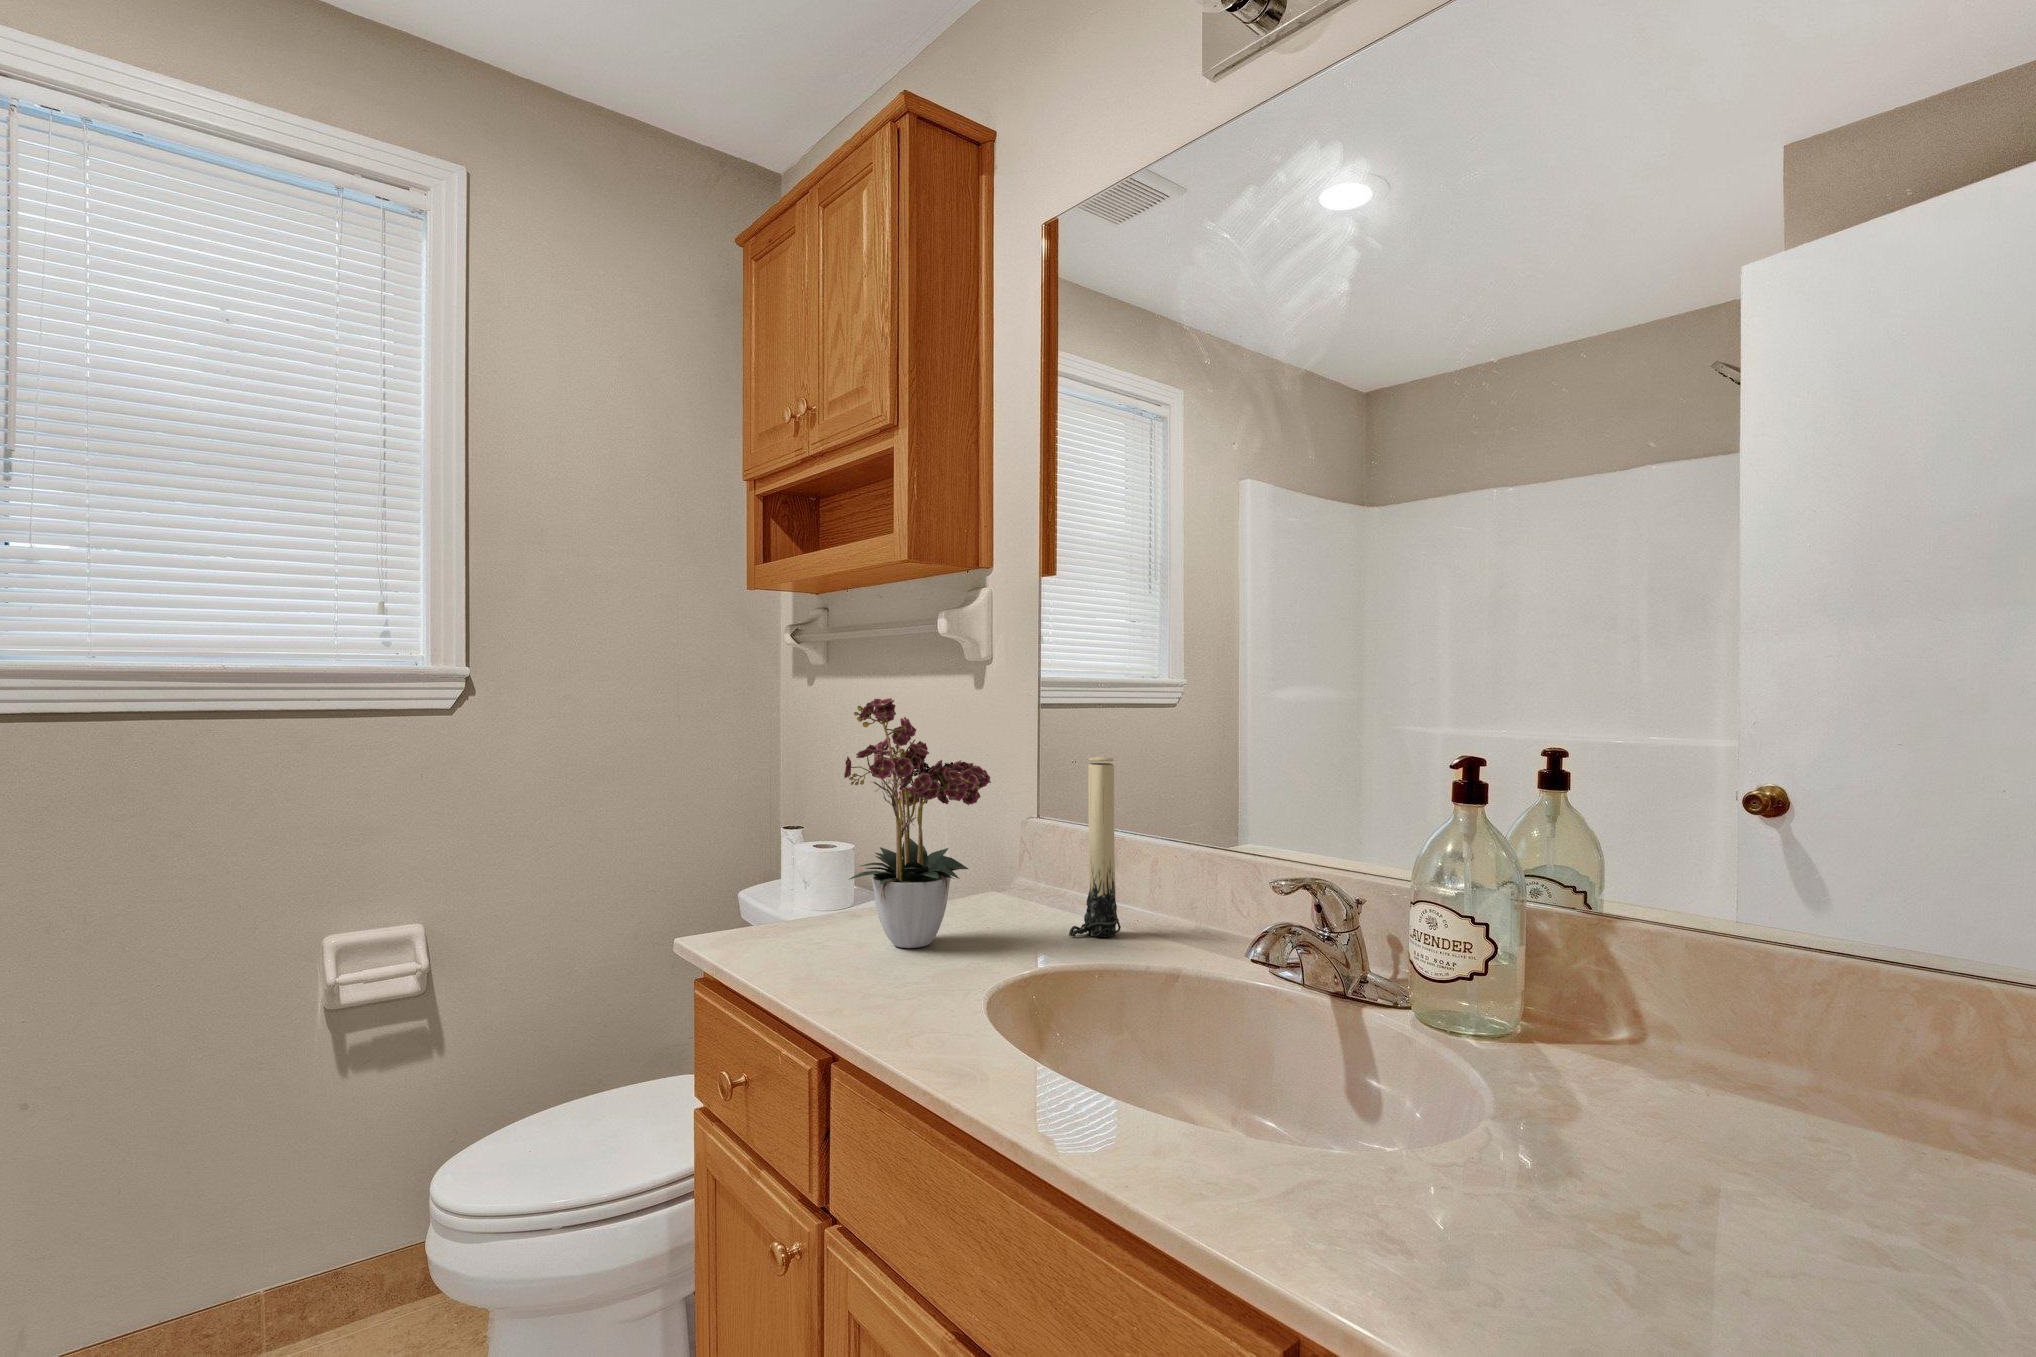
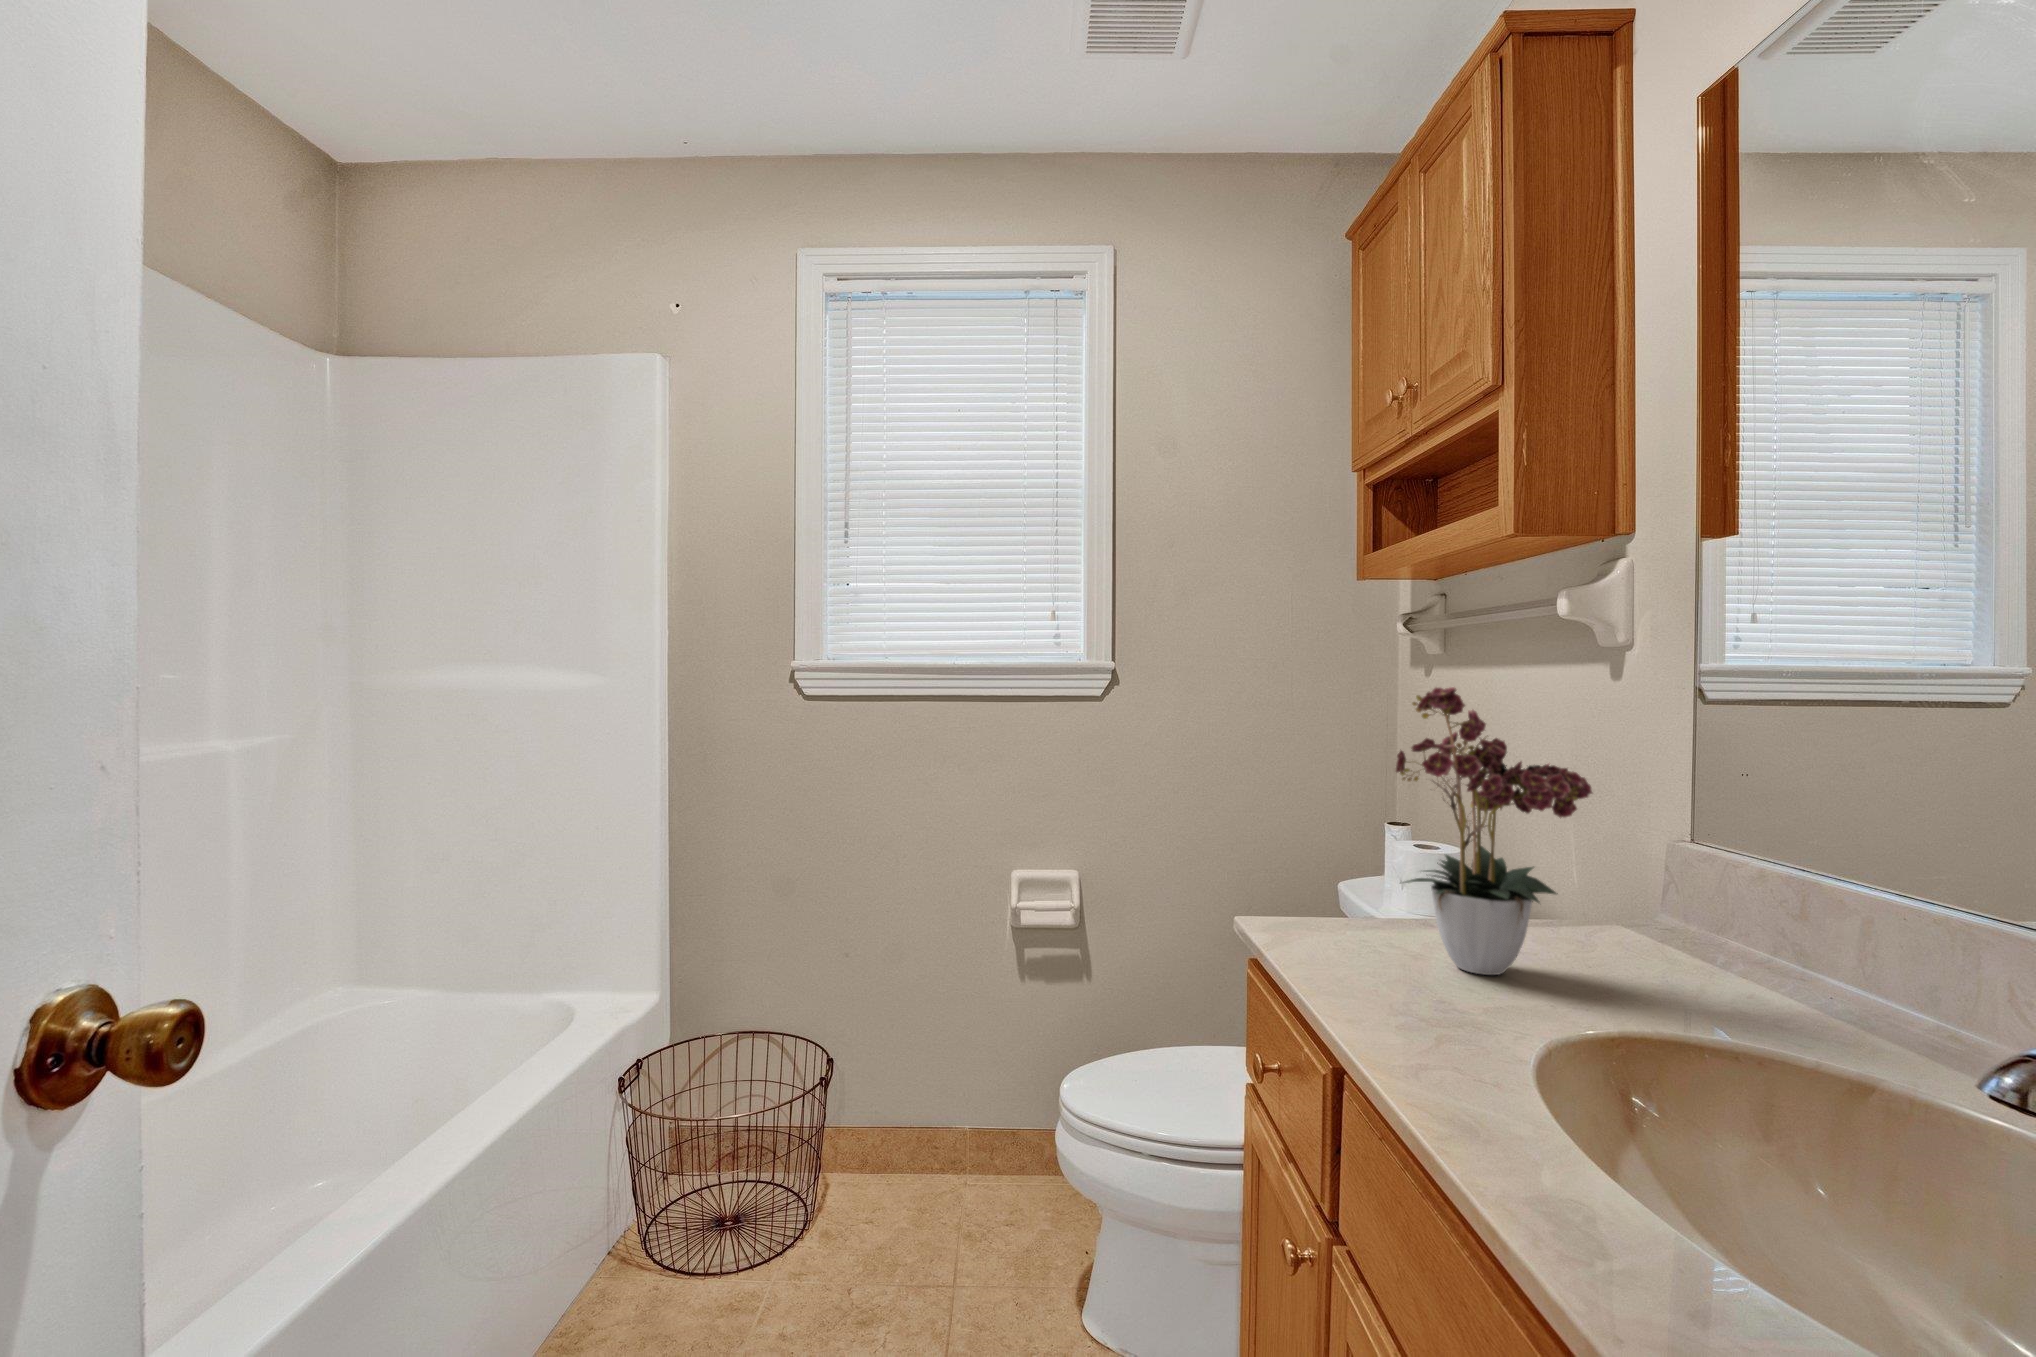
candle: present [1069,757,1121,937] -> none [1713,773,1805,1021]

